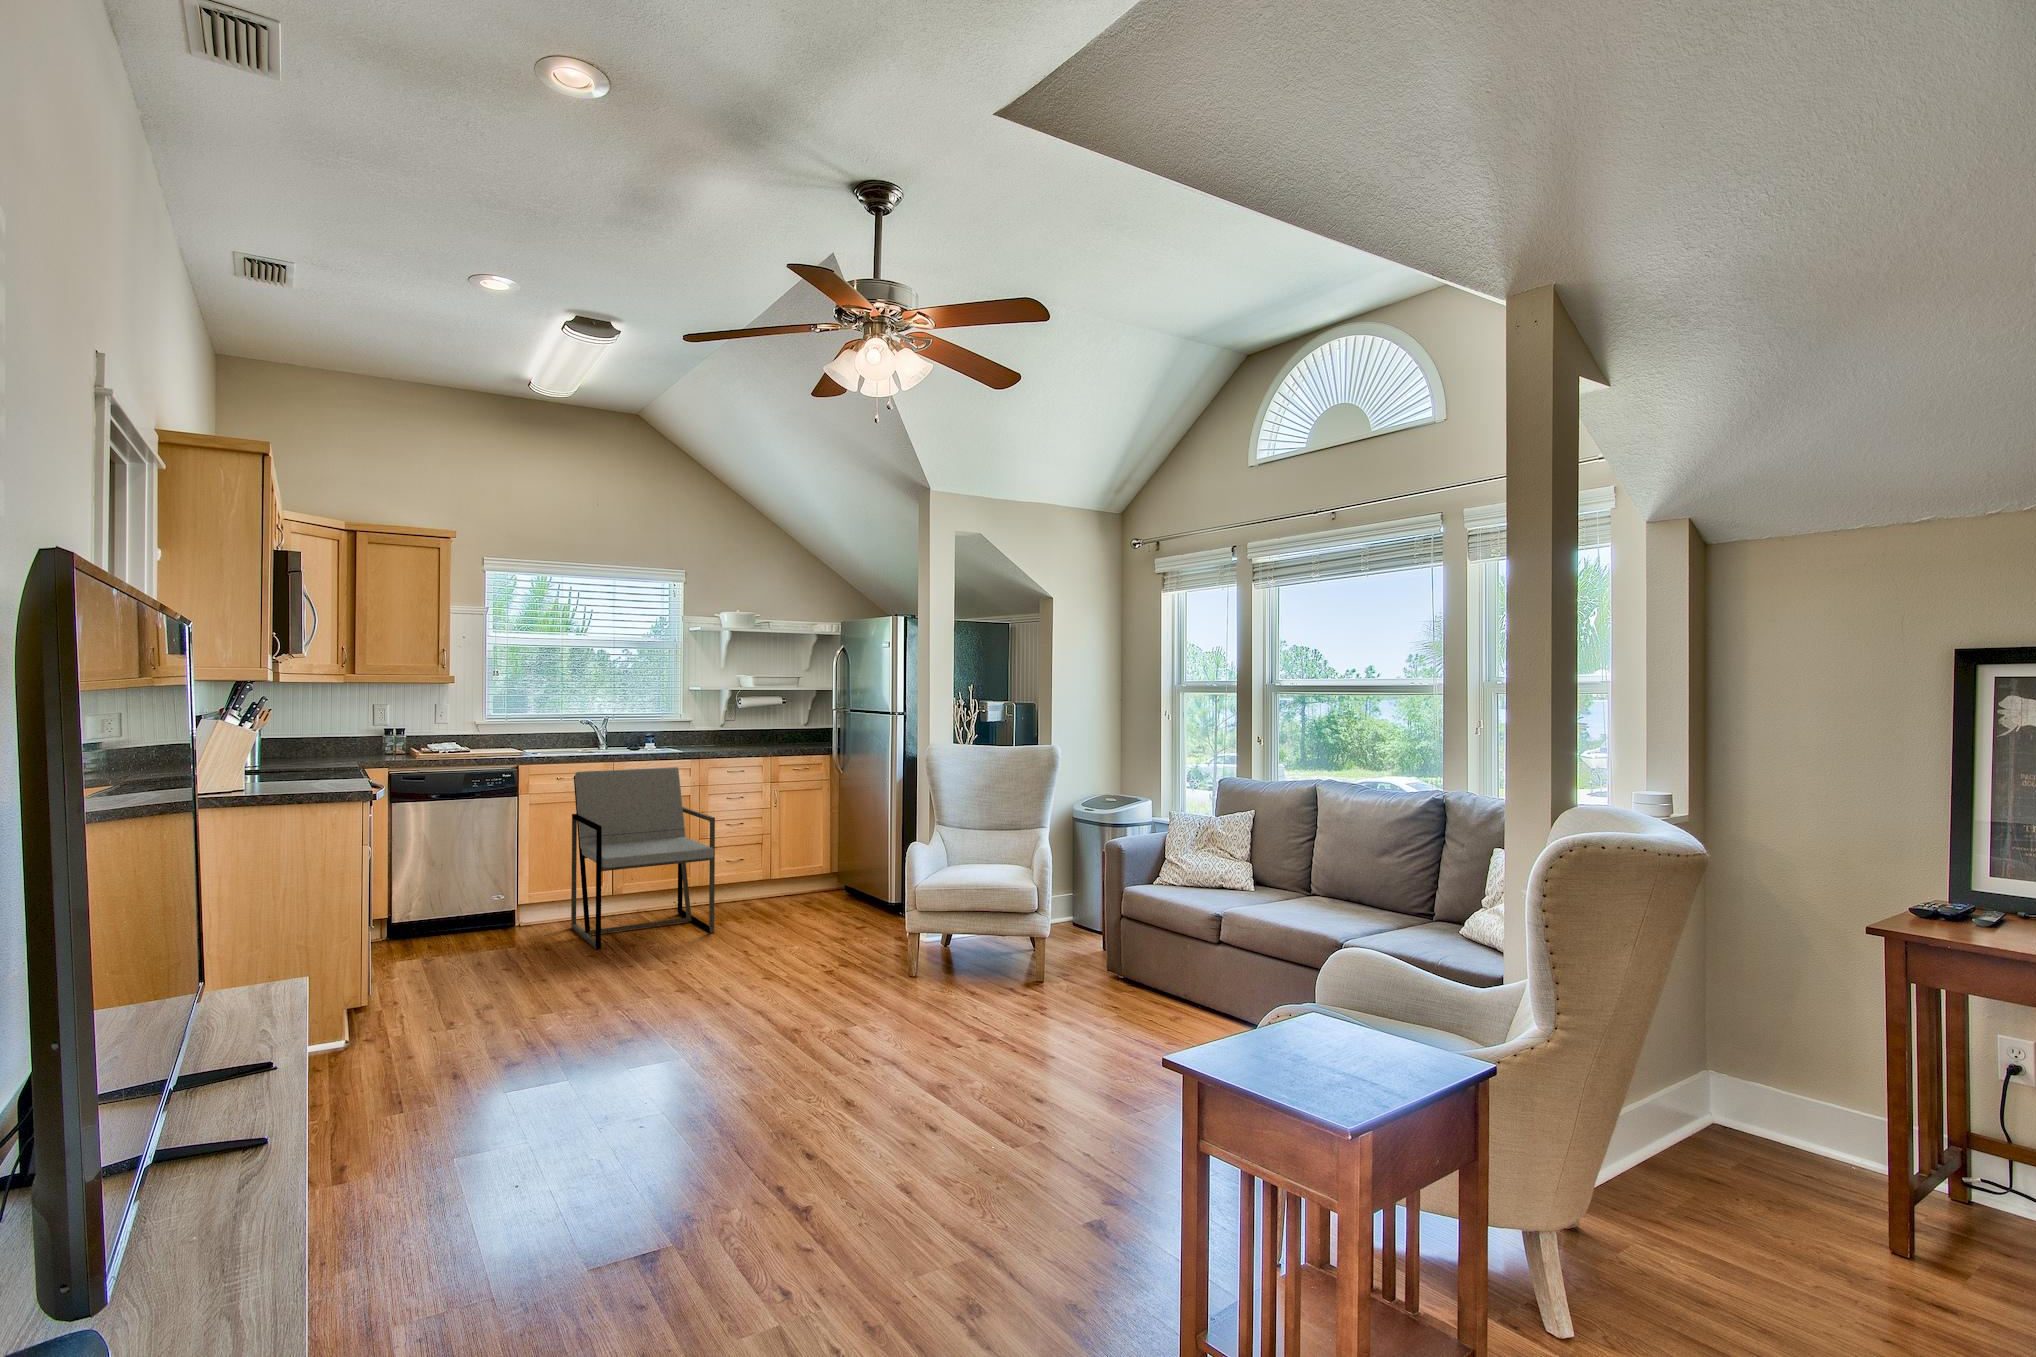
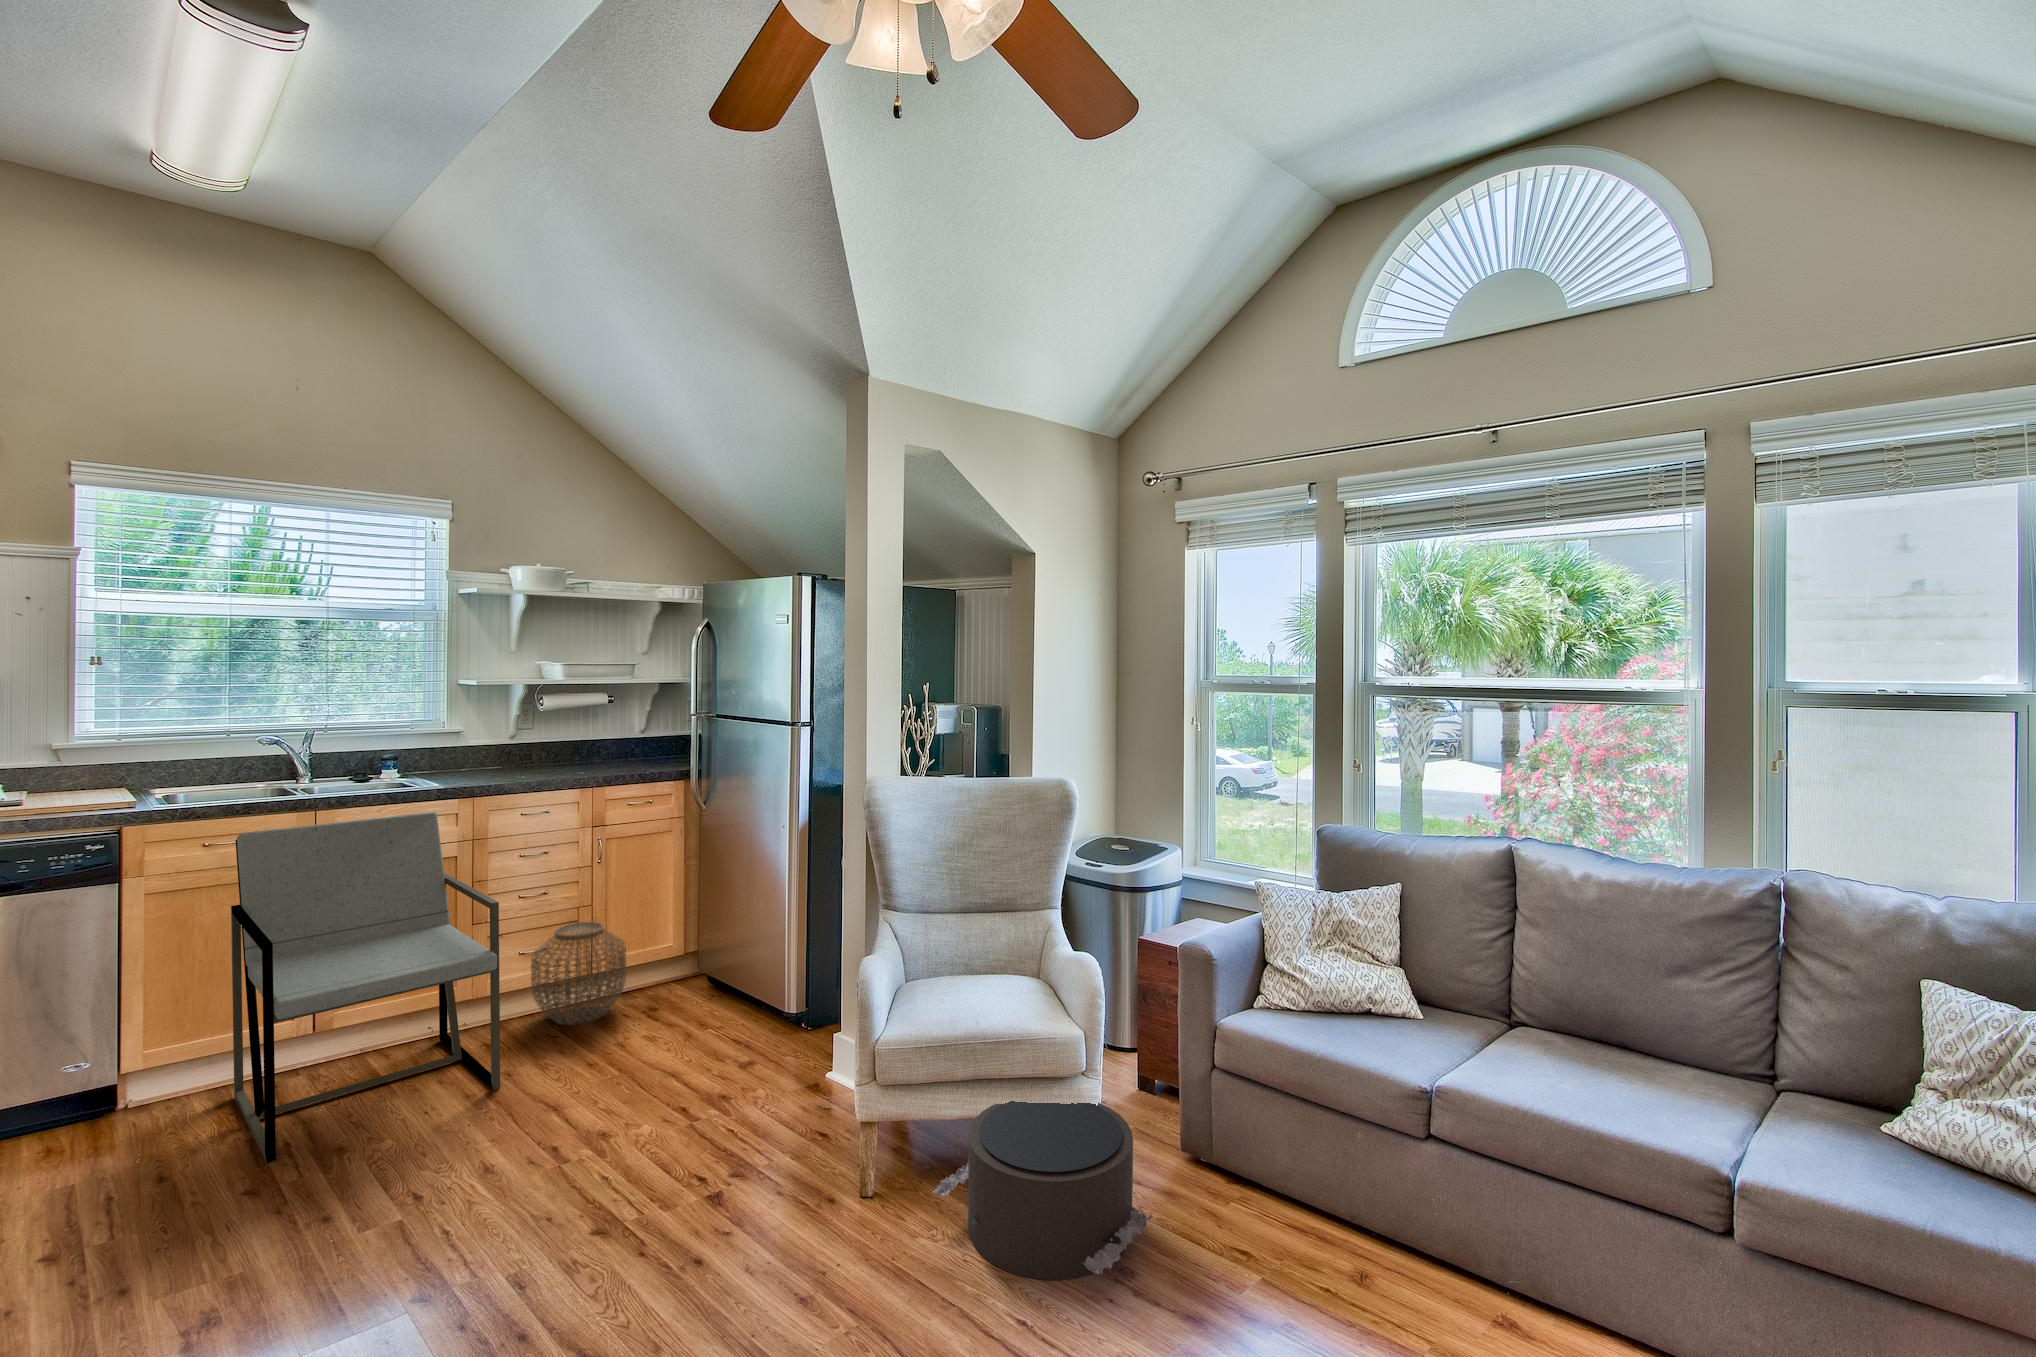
woven basket: none [731,847,790,912] -> present [531,922,626,1024]
pouf: none [944,928,1062,1008] -> present [933,1101,1152,1280]

